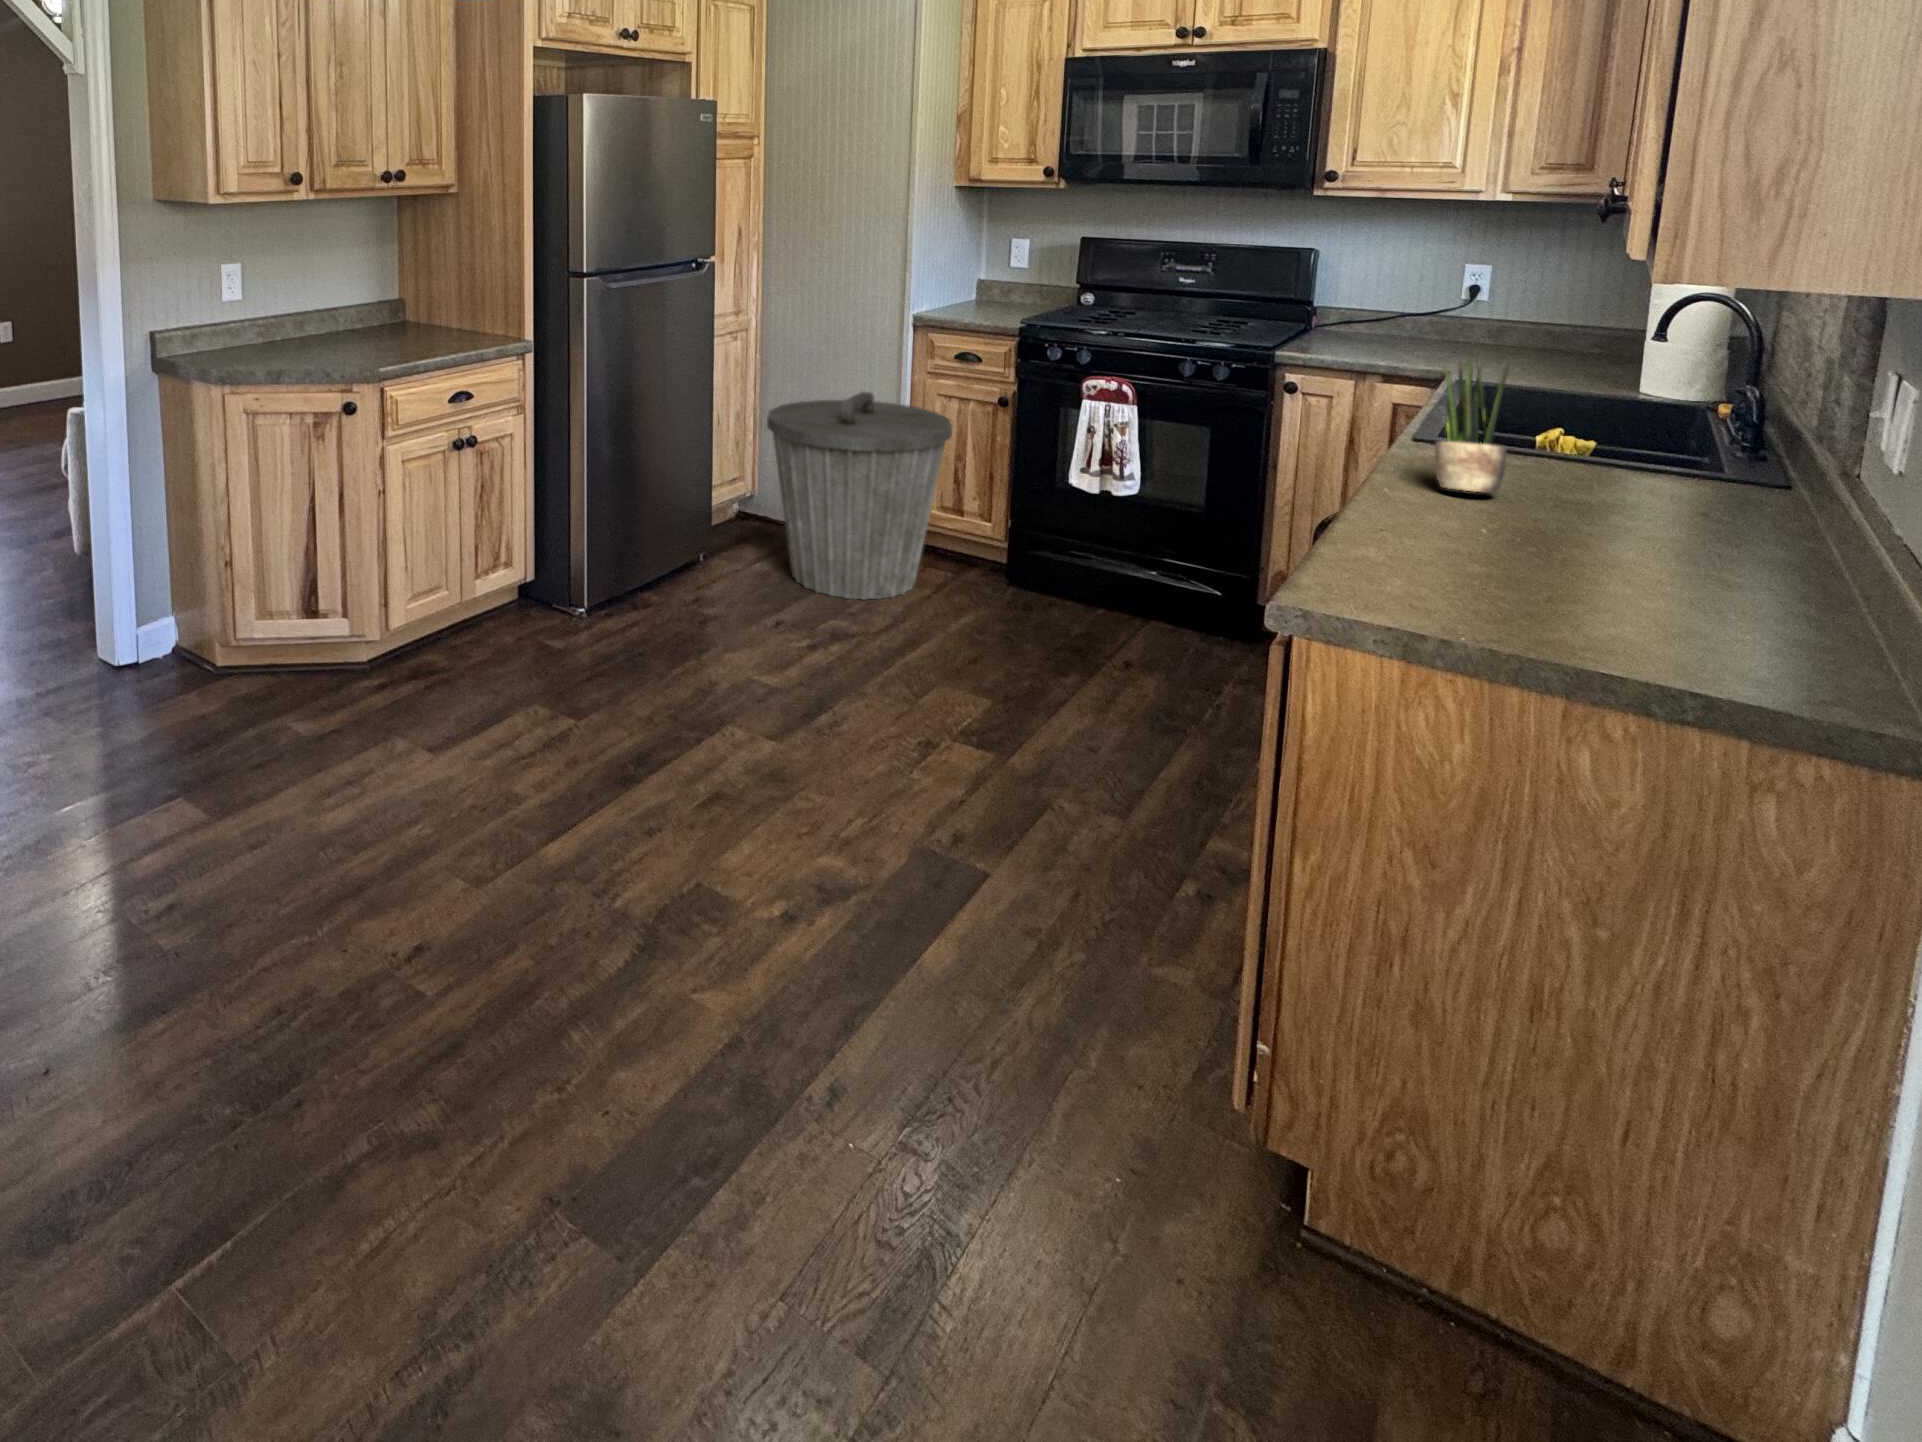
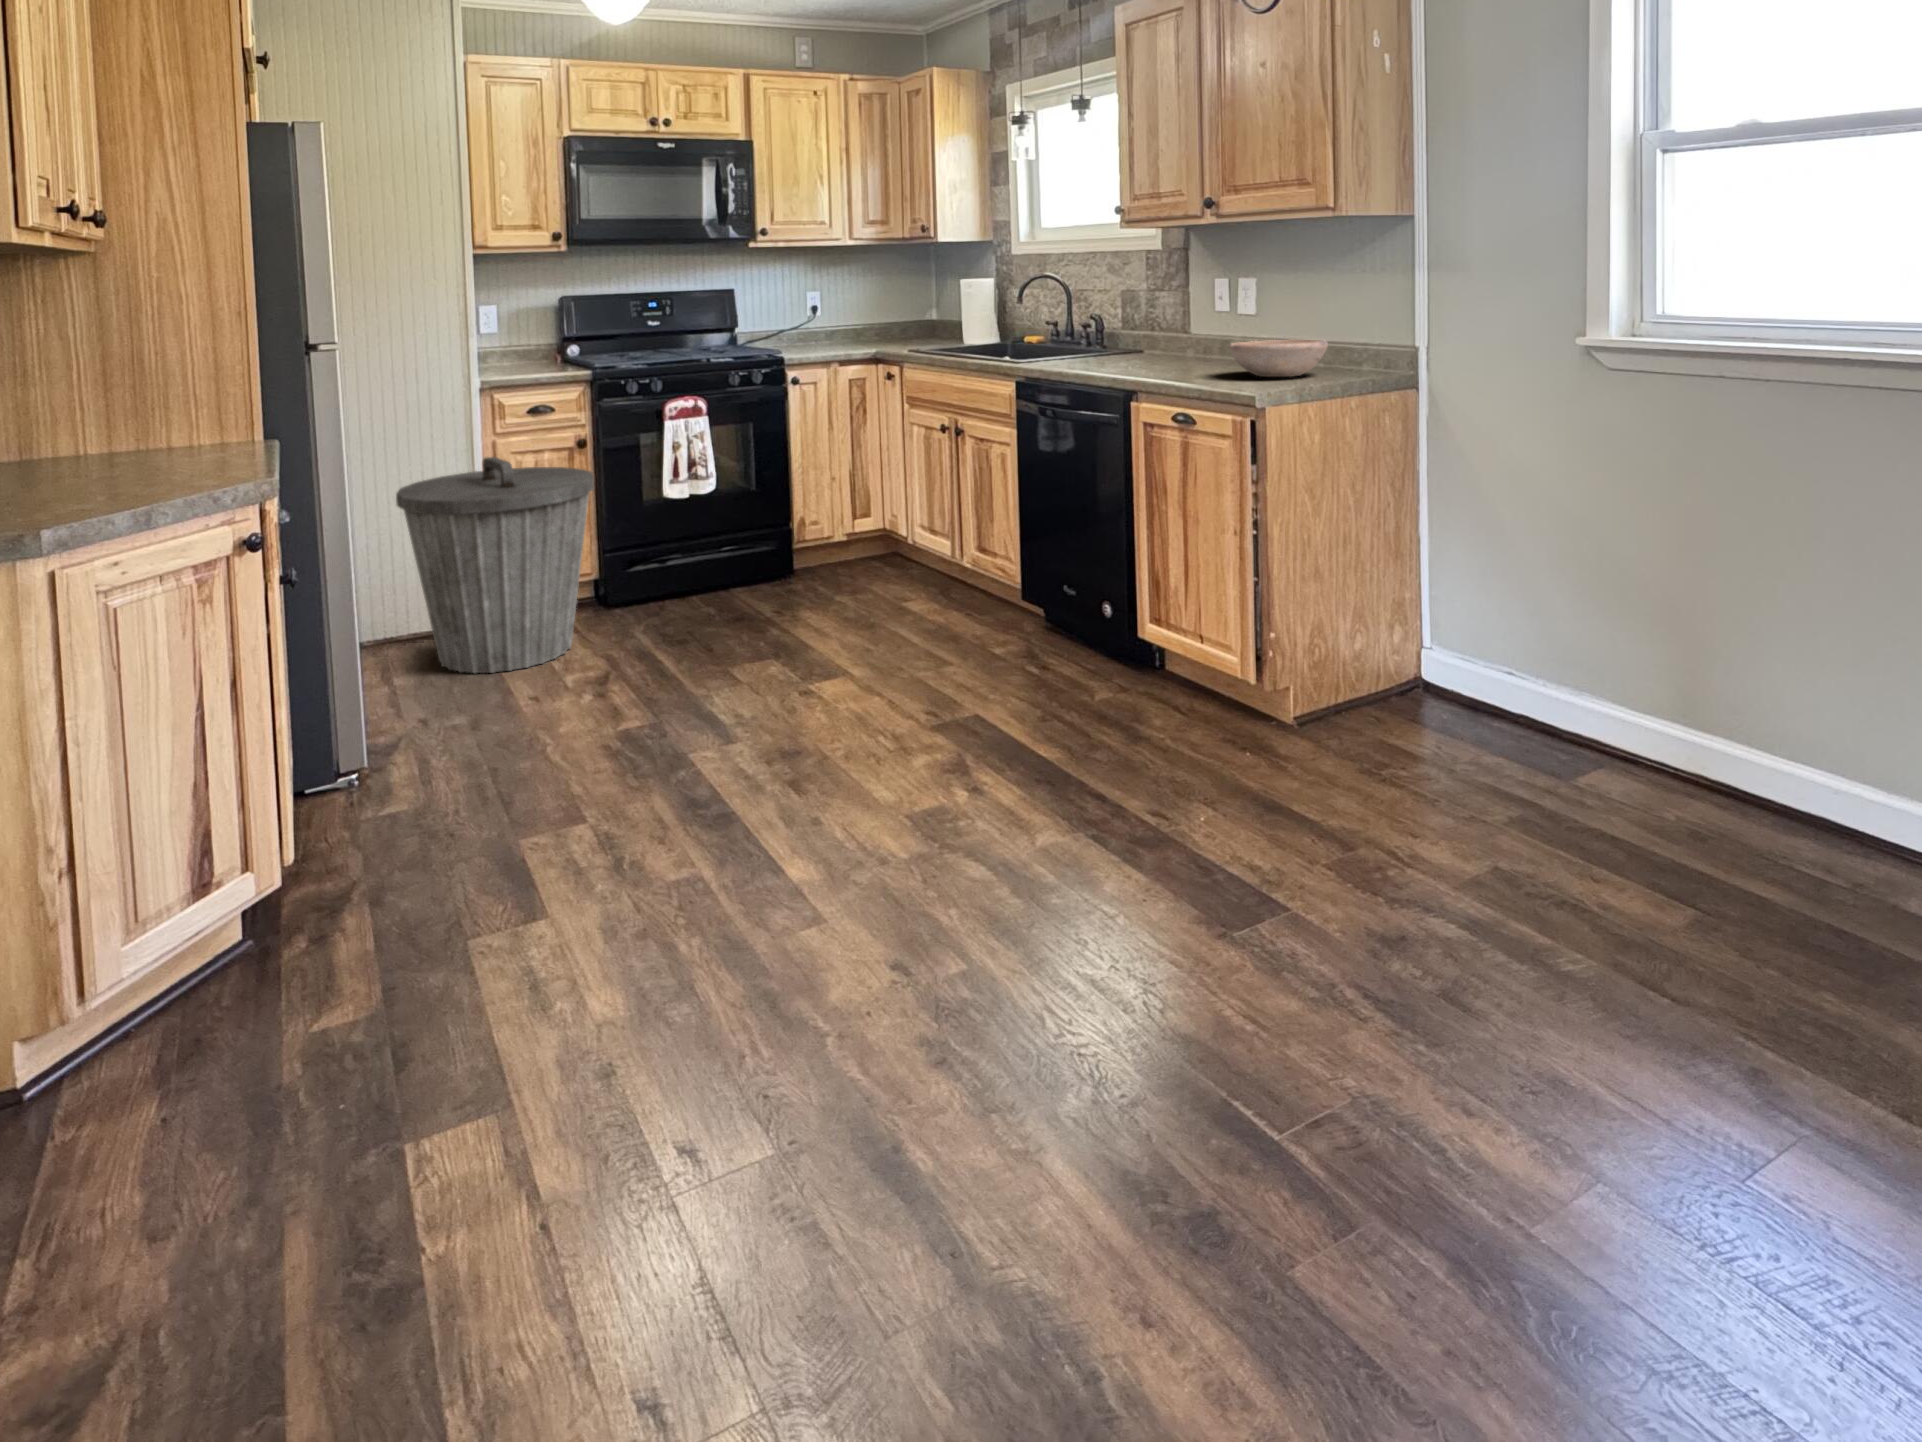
potted plant: present [1435,352,1509,493] -> none [1117,292,1154,371]
bowl: none [1479,488,1750,598] -> present [1228,340,1328,377]

